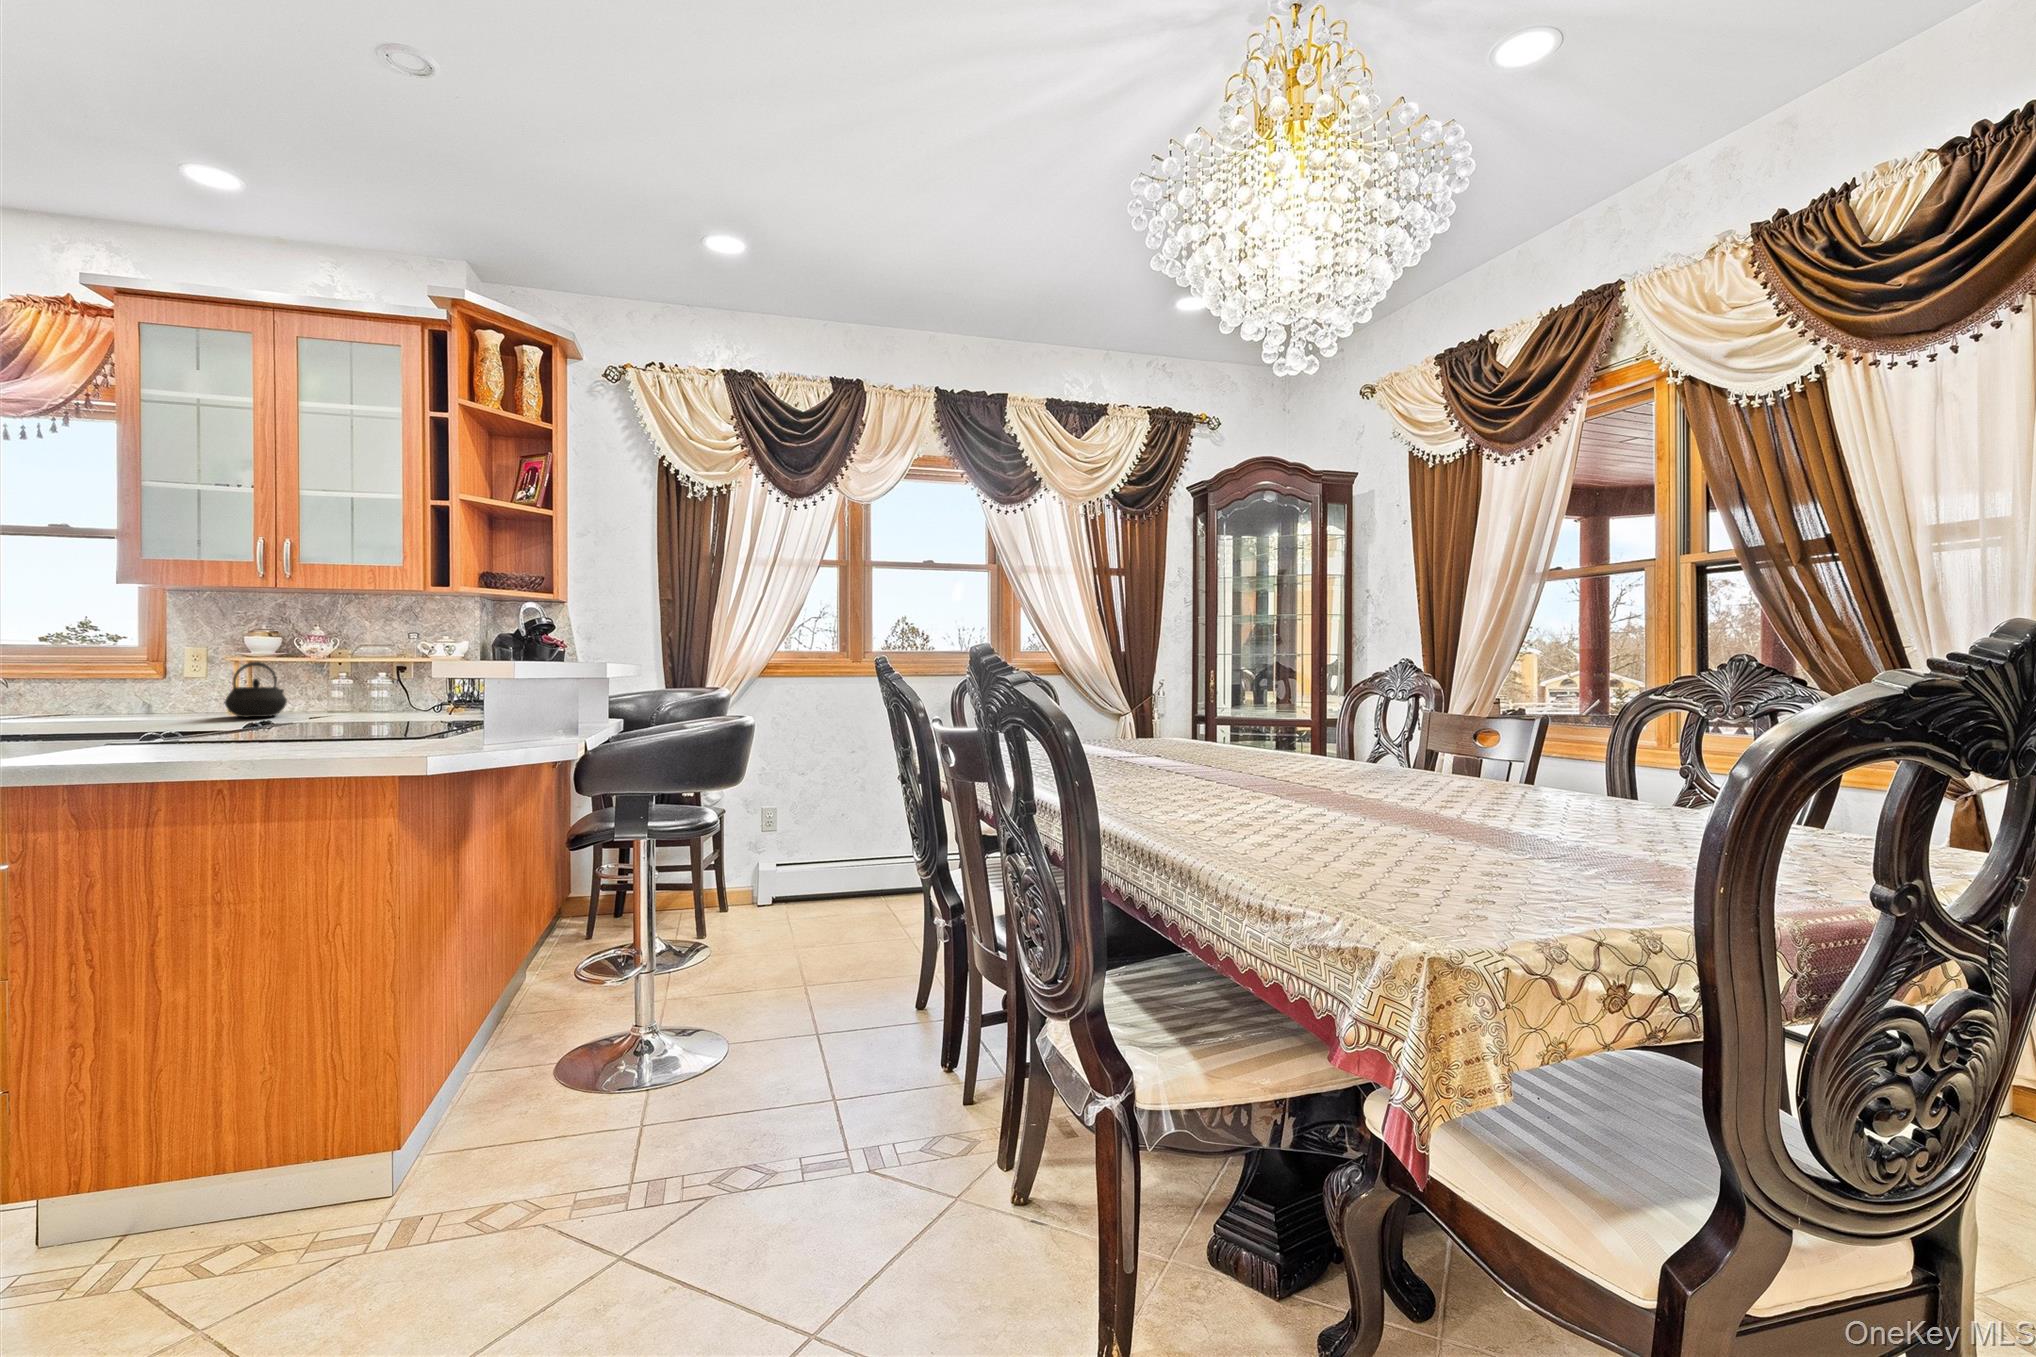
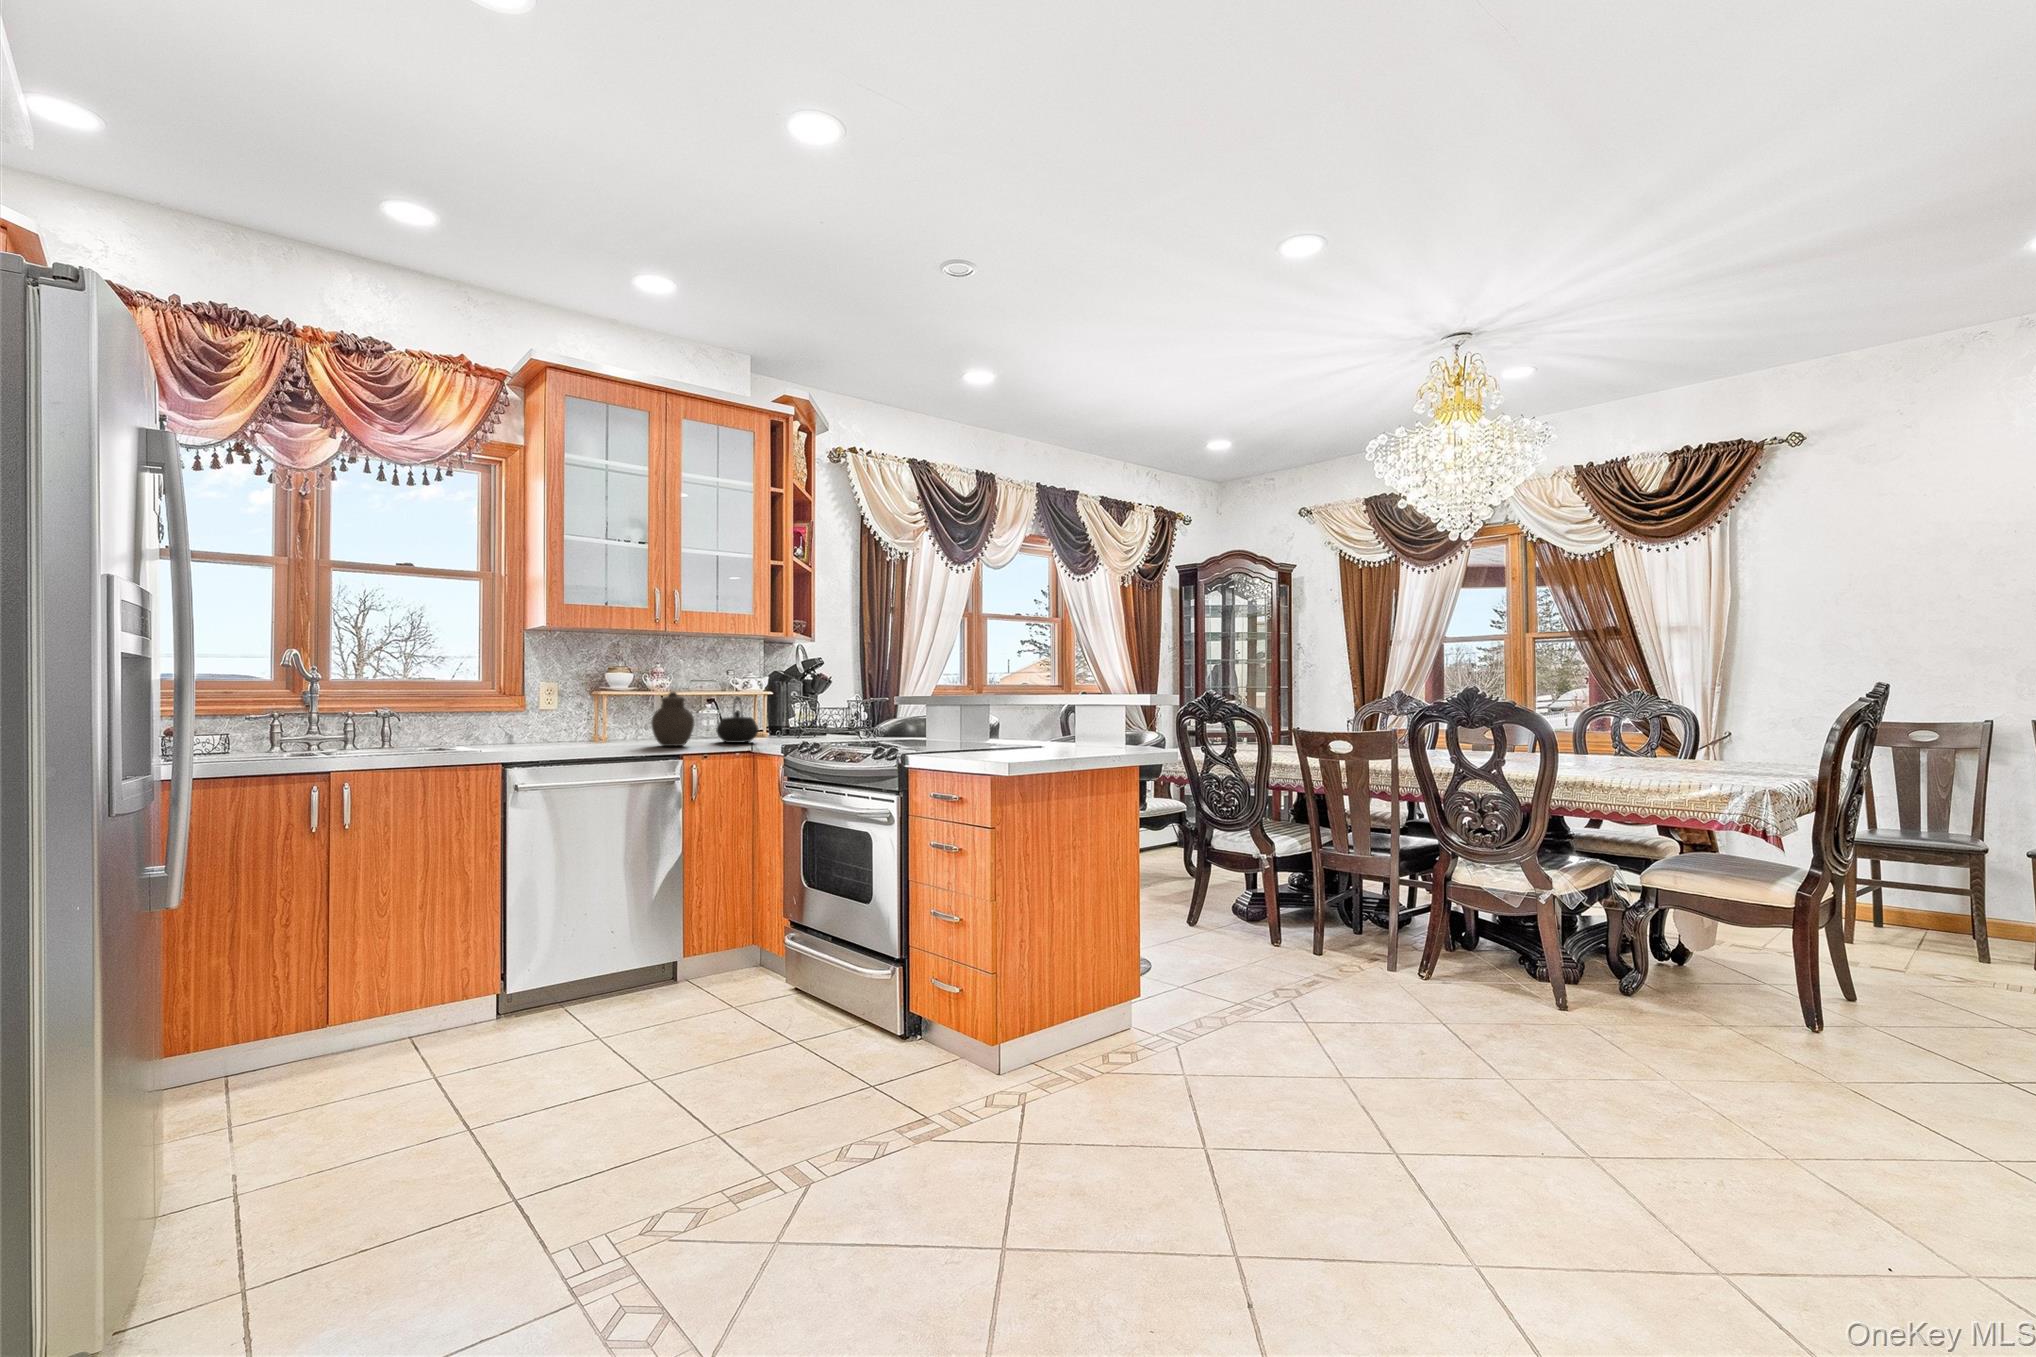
jar: none [116,656,180,719] -> present [651,692,694,746]

